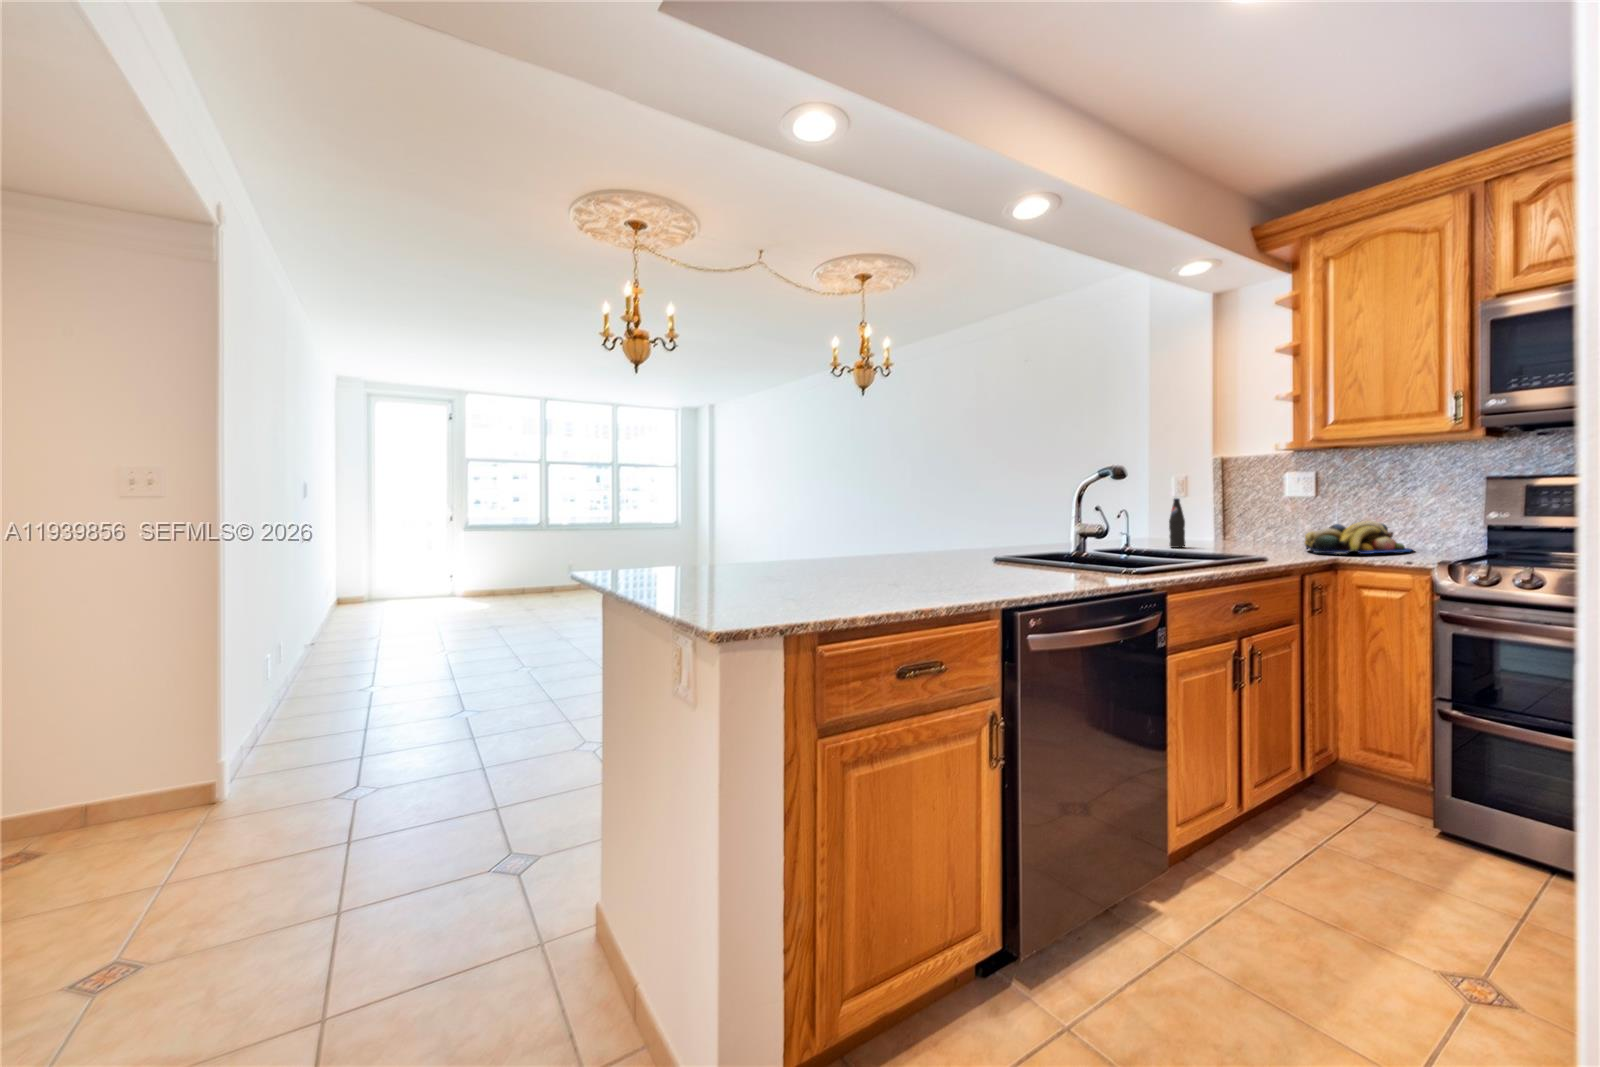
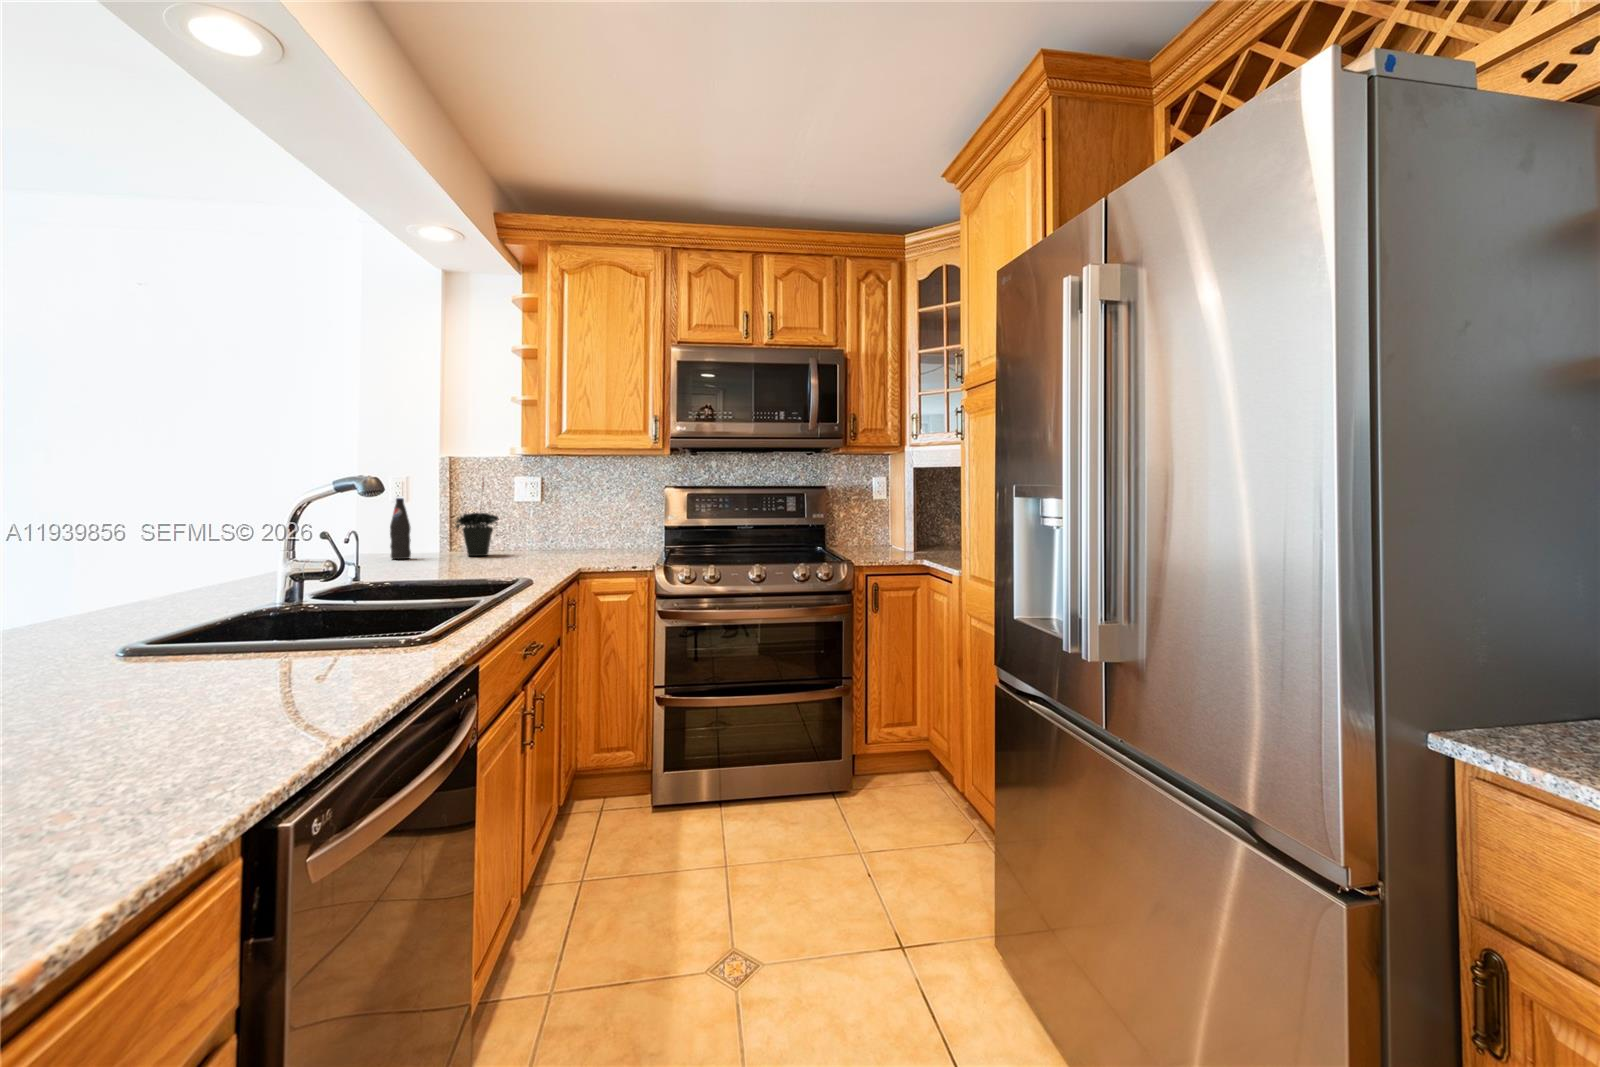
potted plant: none [1222,473,1266,547] -> present [455,482,499,556]
fruit bowl: present [1305,521,1412,554] -> none [539,528,624,560]

